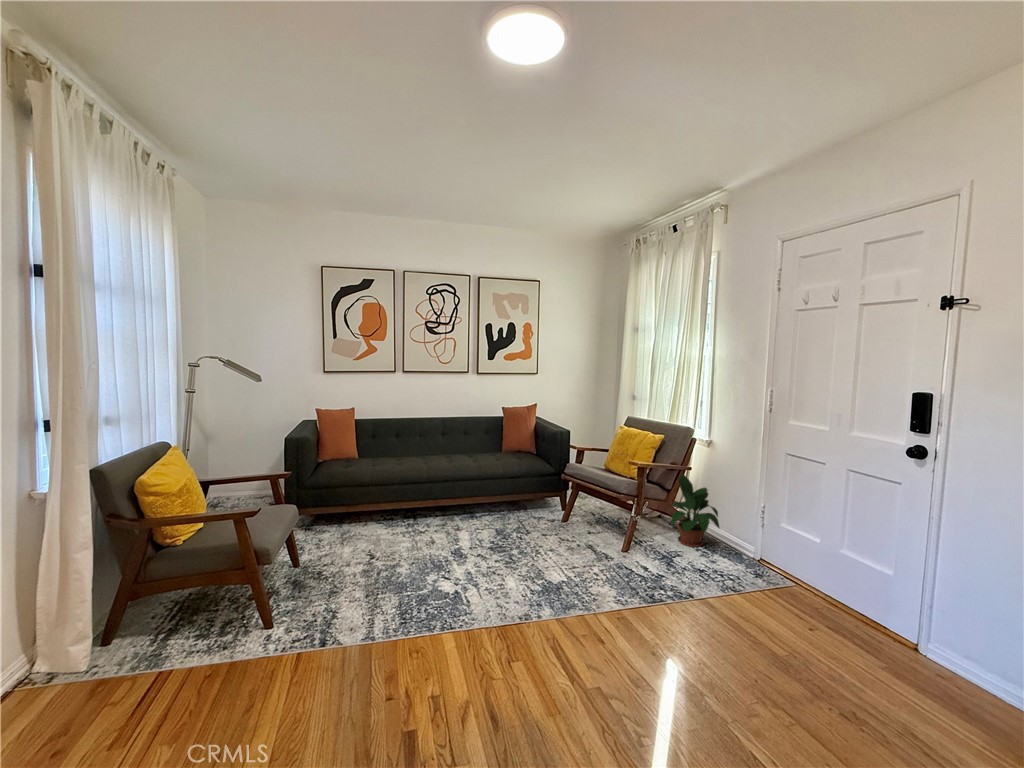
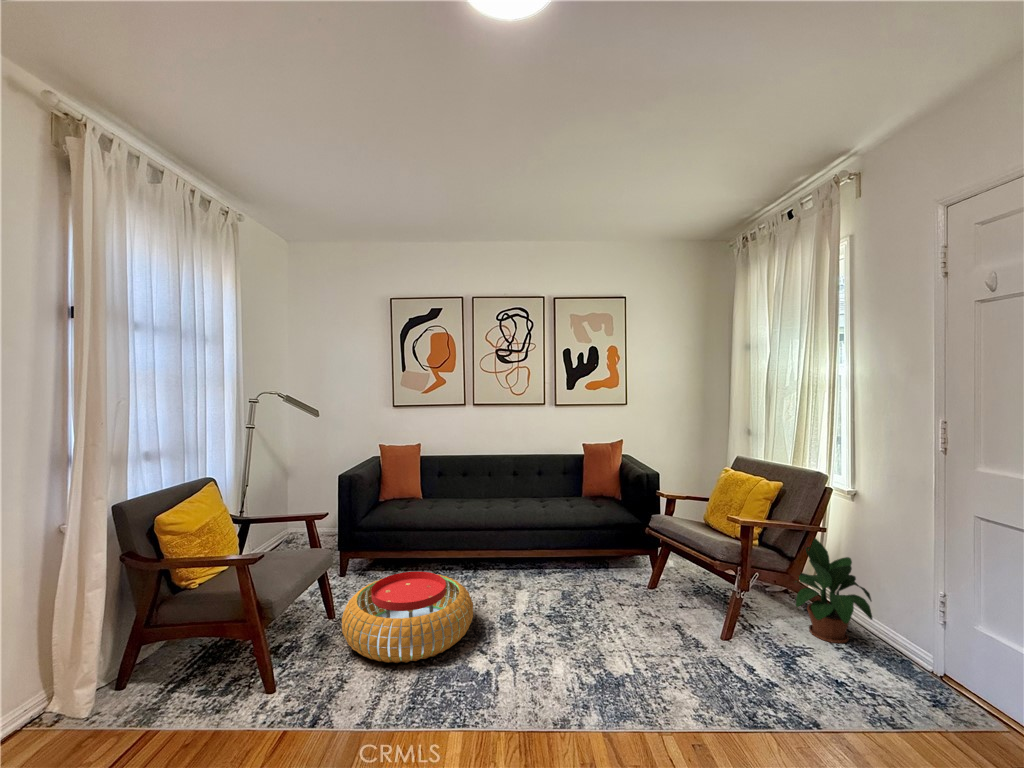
pouf: none [317,519,433,594] -> present [342,571,473,663]

